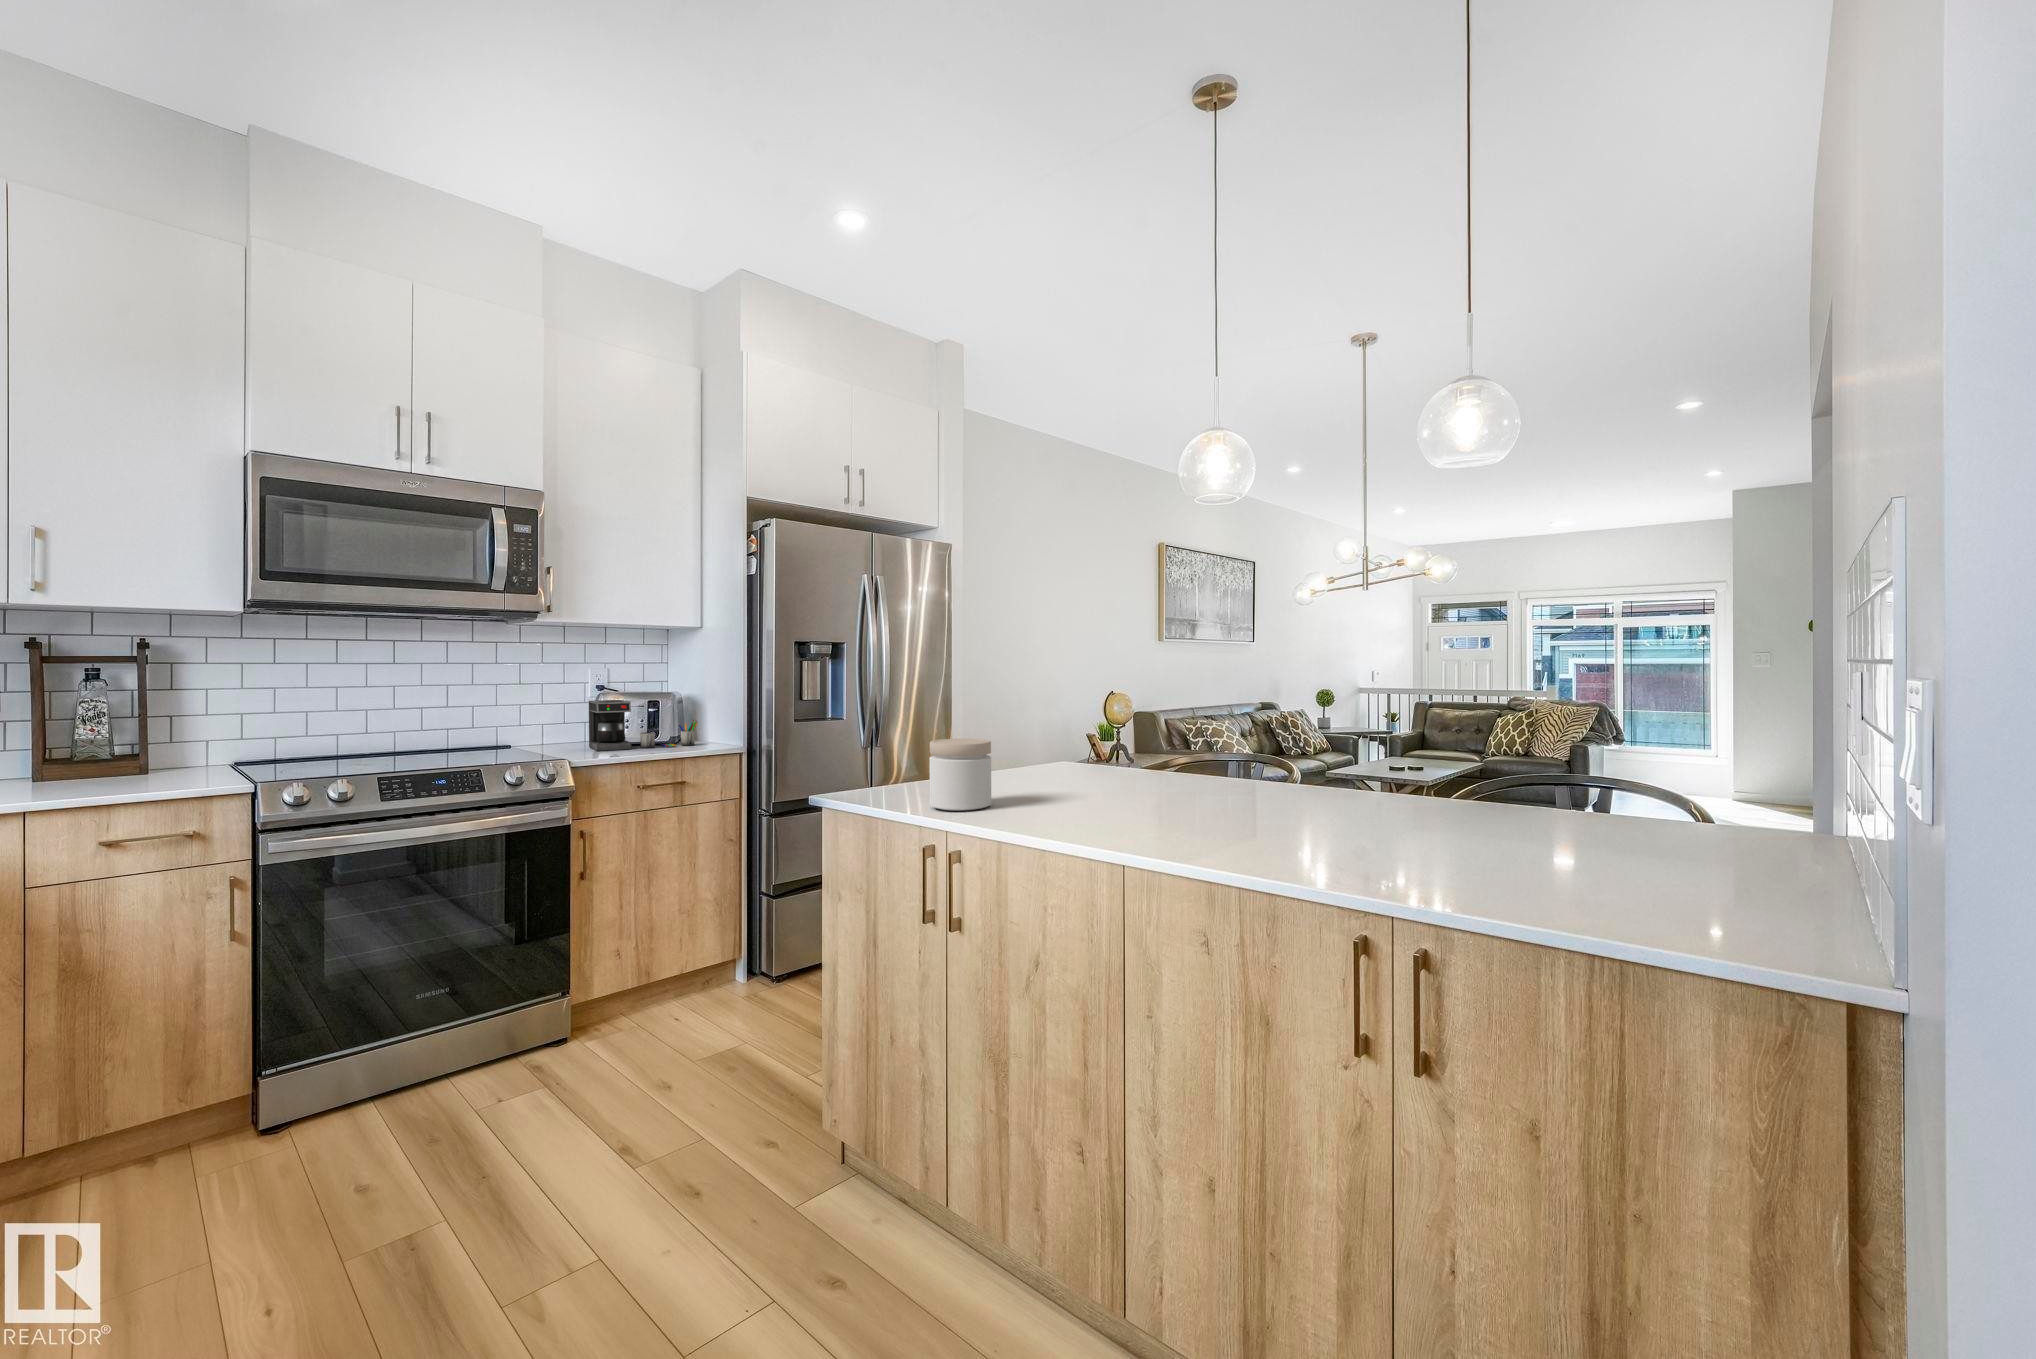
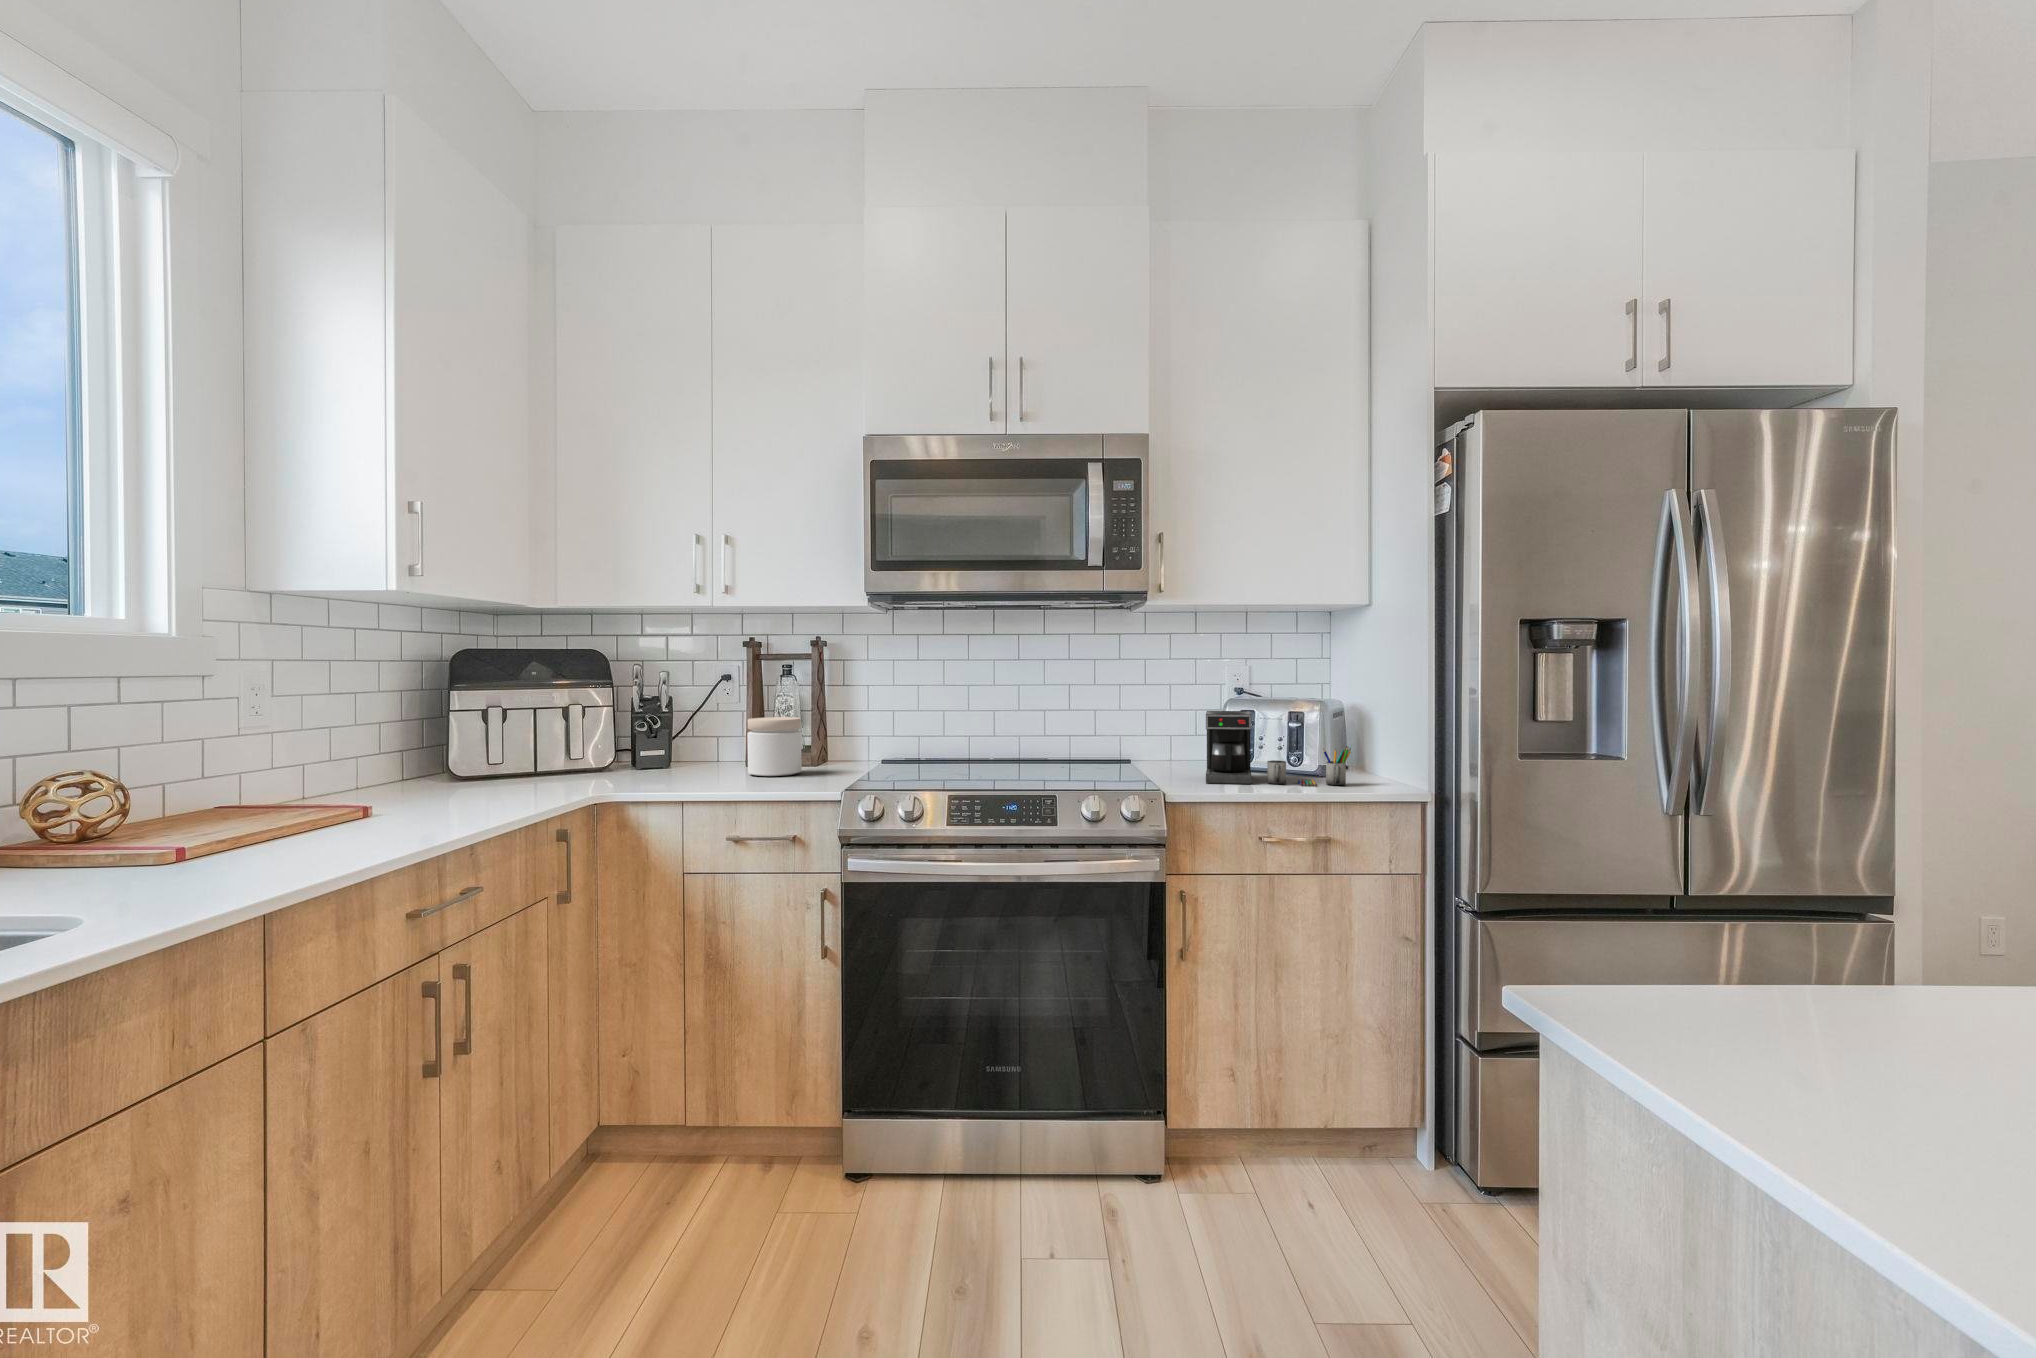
jar: present [929,739,991,811] -> present [748,717,802,776]

